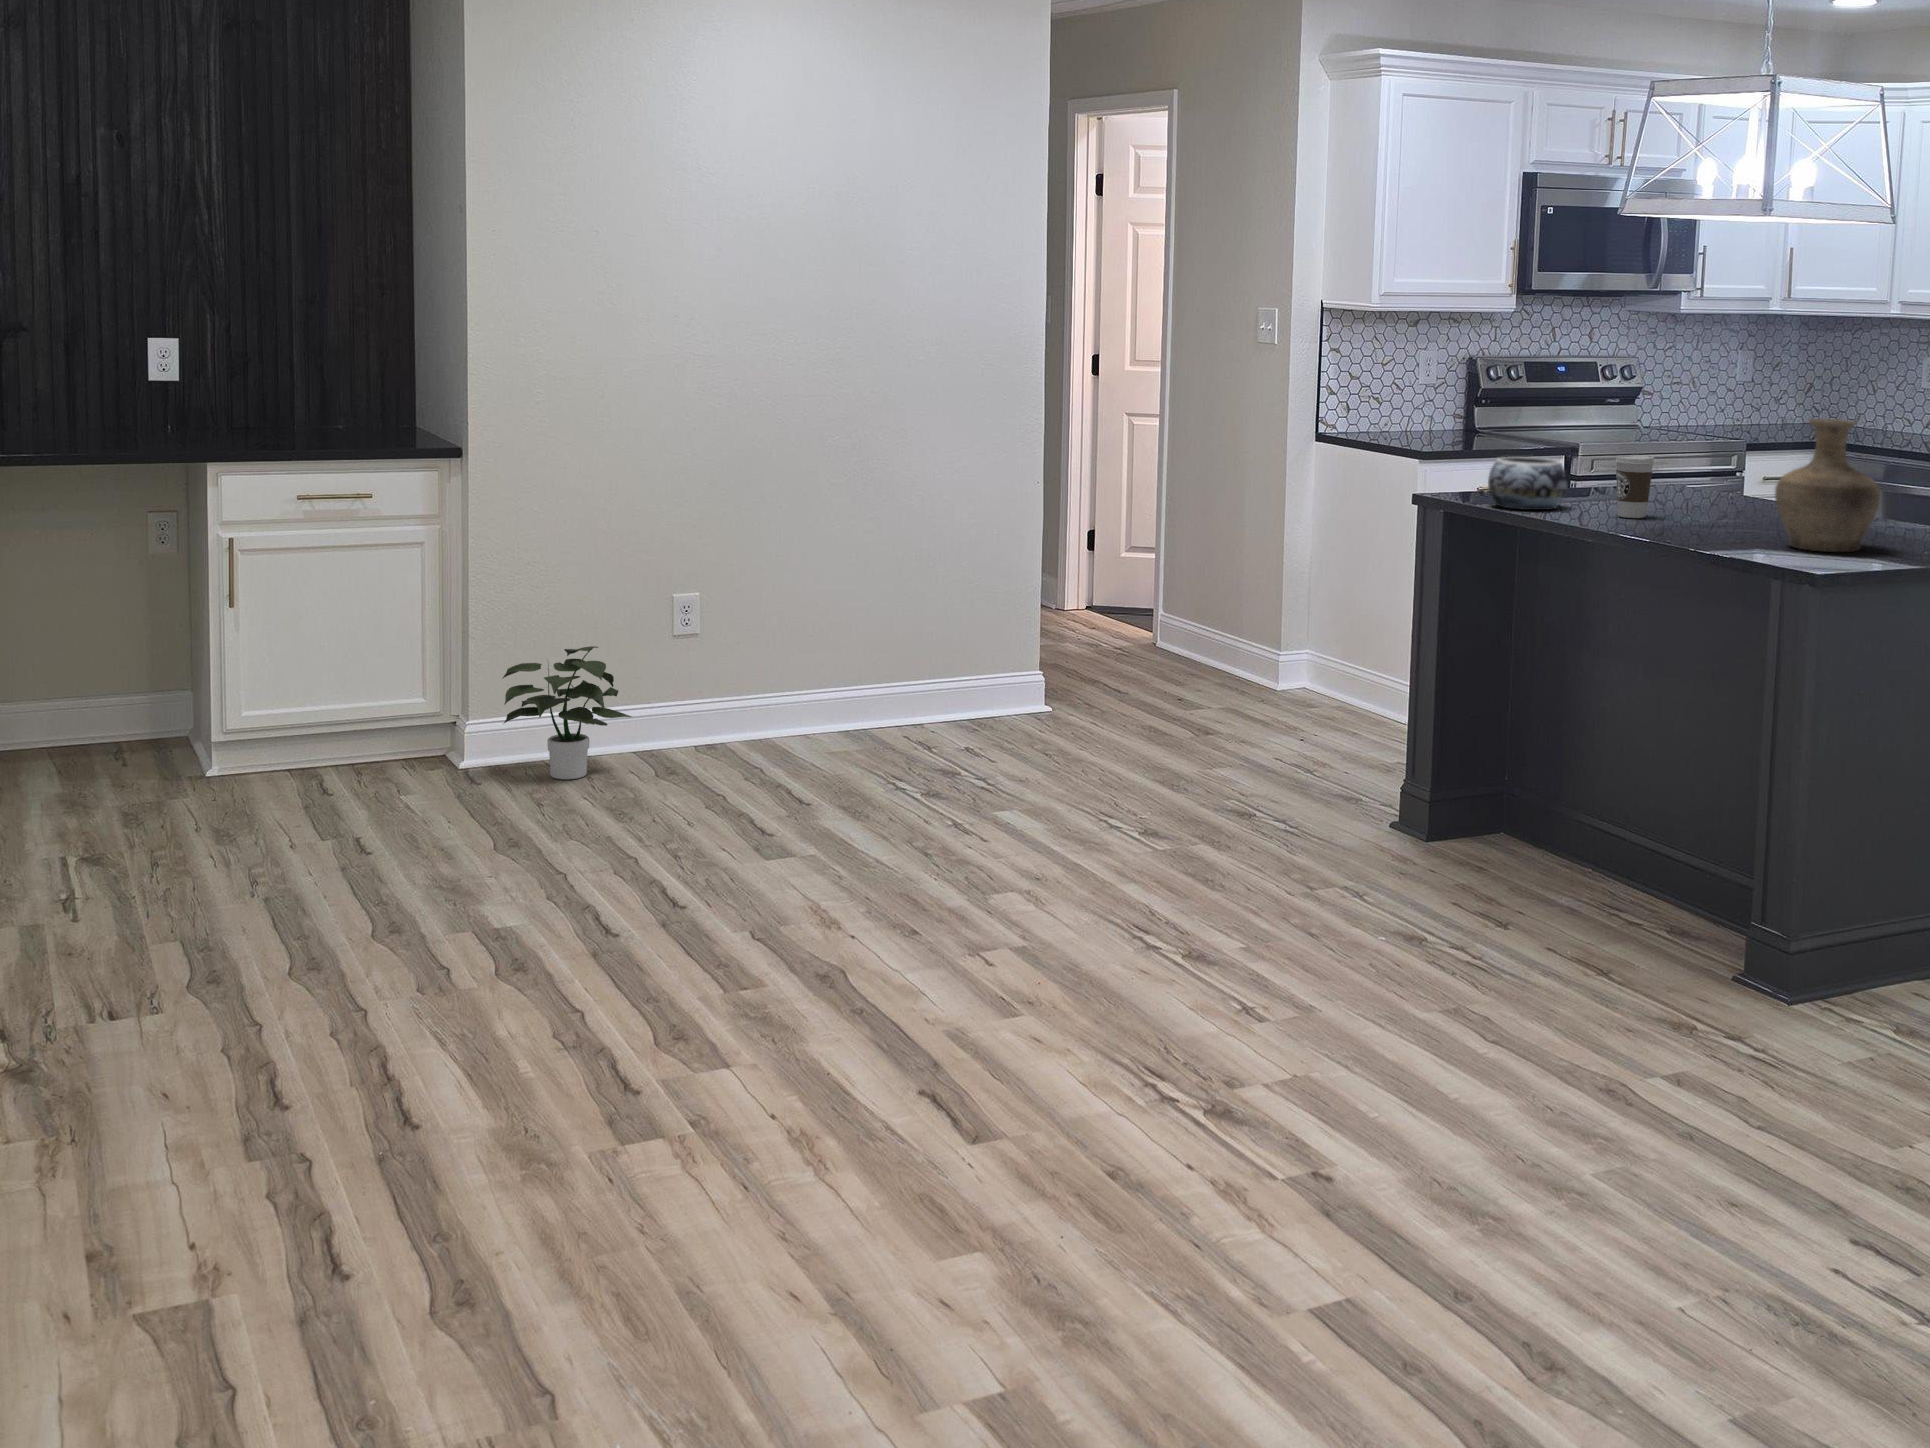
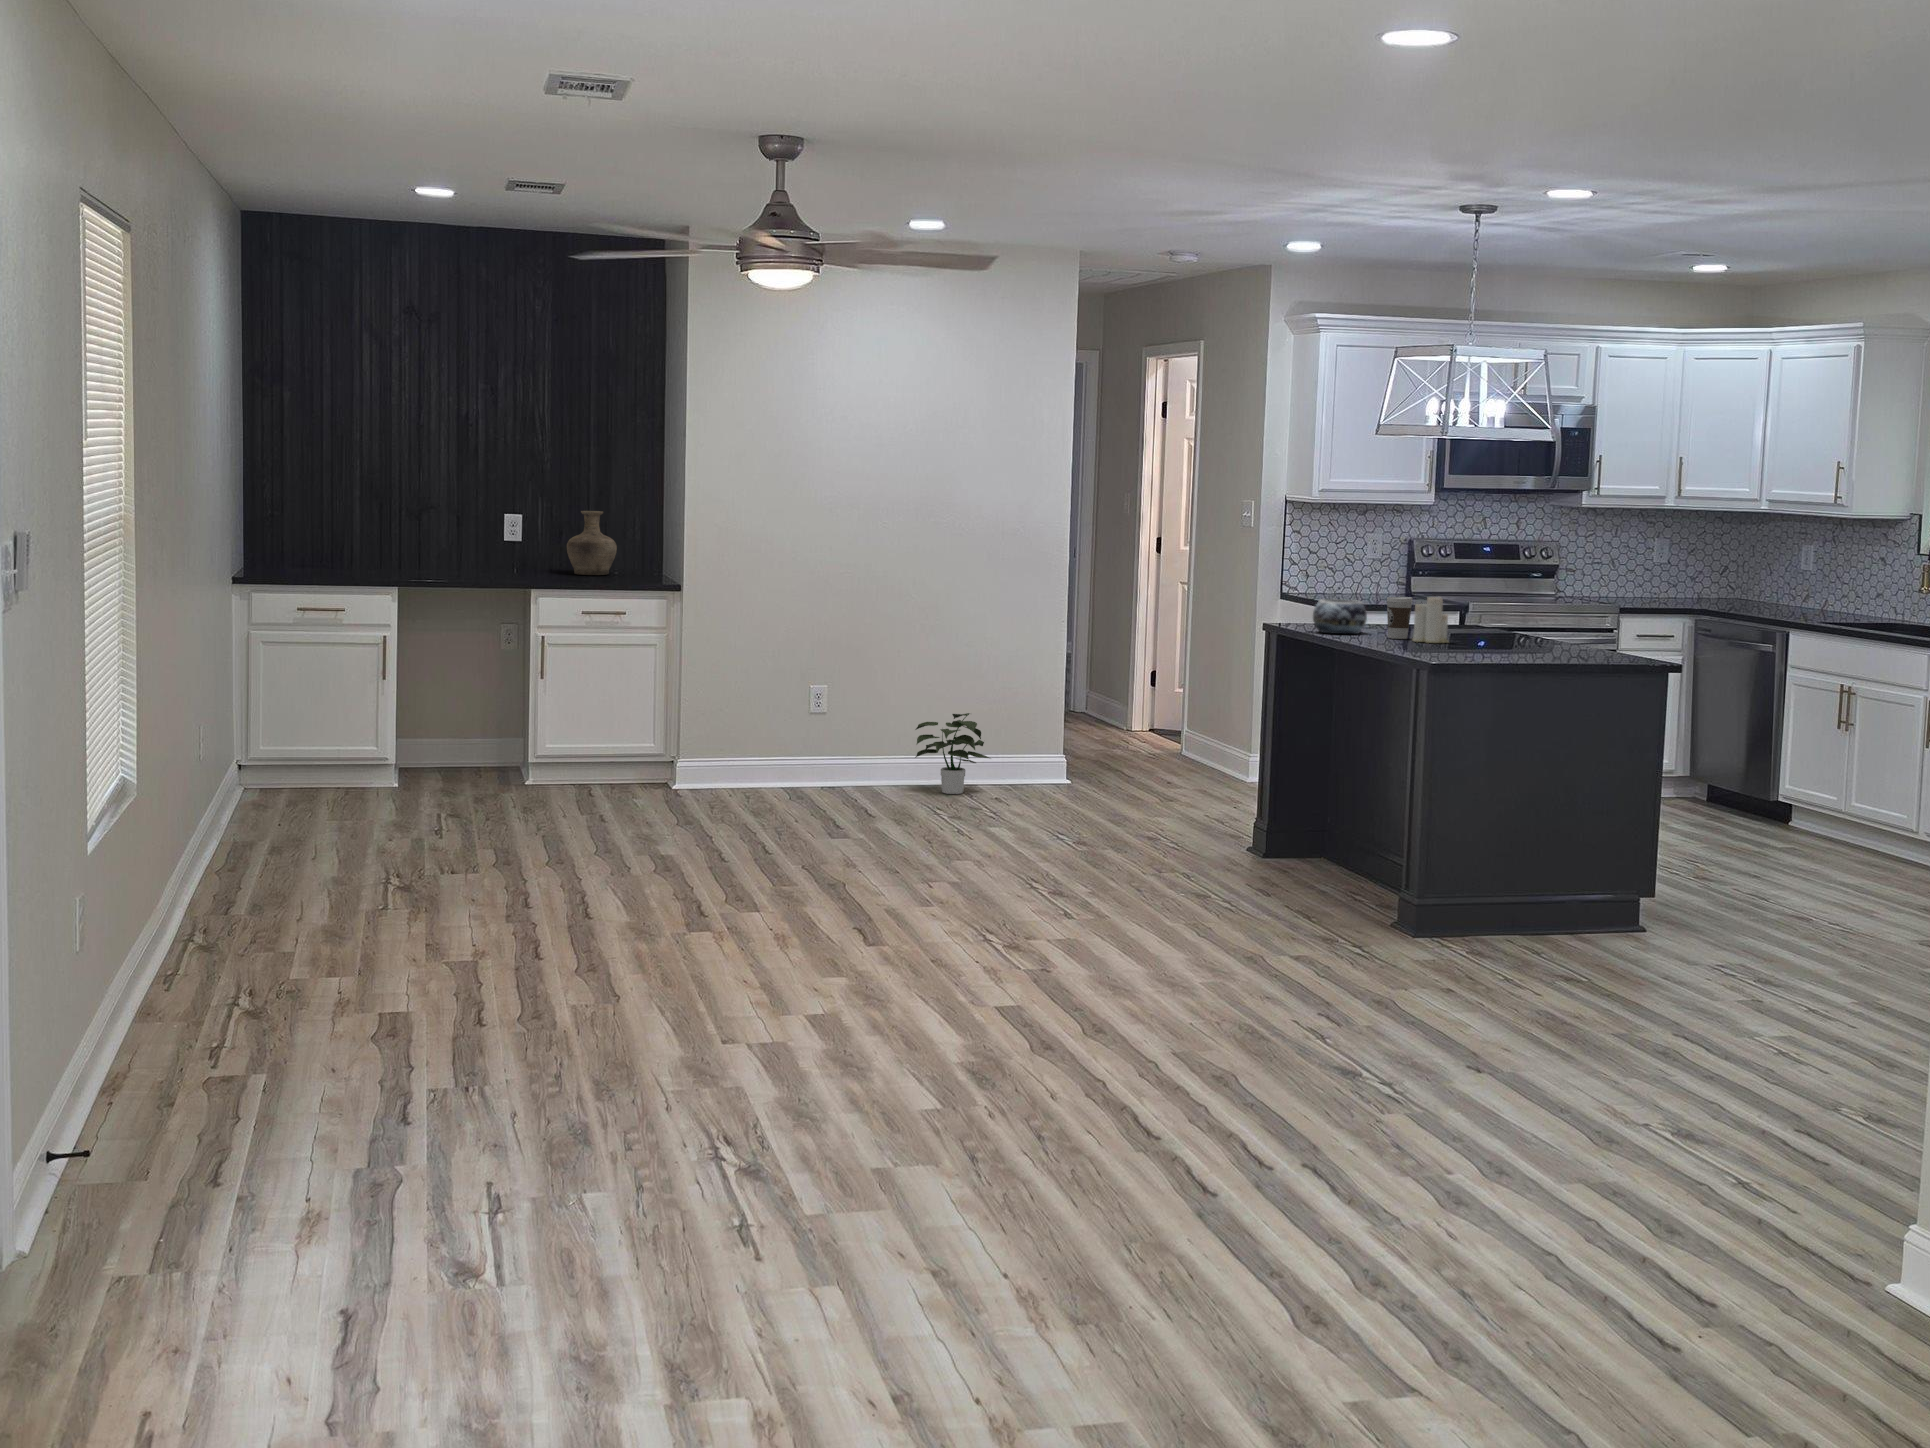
vase: present [1775,419,1881,552] -> present [567,511,617,575]
candle: none [1665,450,1720,526] -> present [1412,597,1448,643]
potted plant: present [503,646,631,780] -> present [915,713,989,794]

